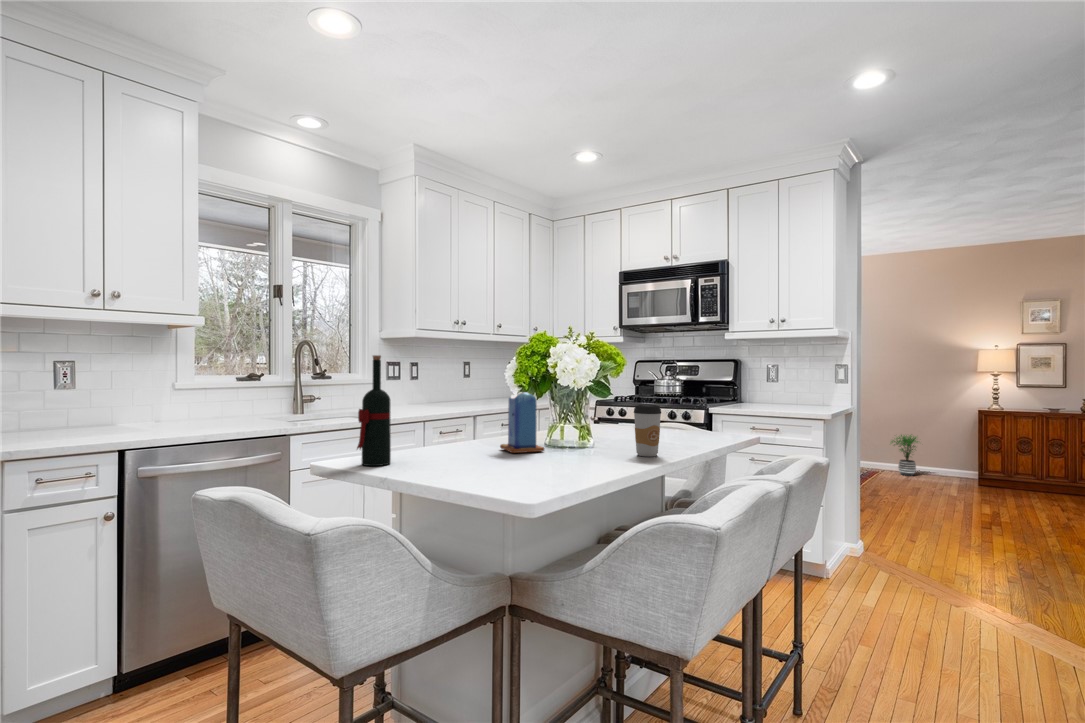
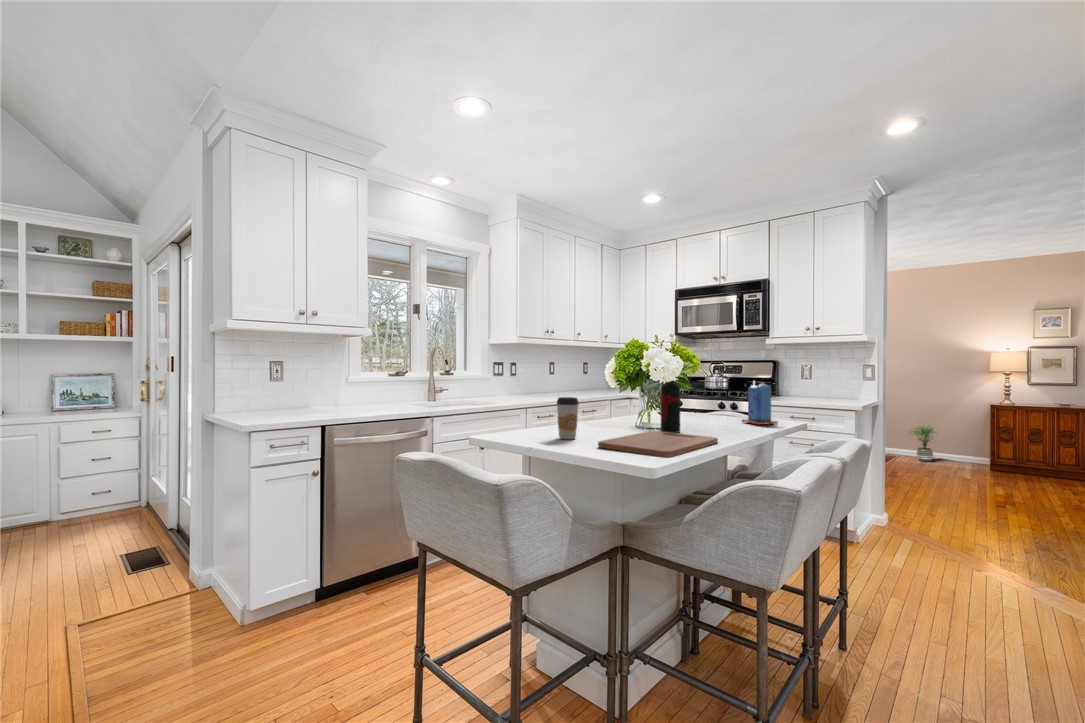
wine bottle: present [357,355,391,466] -> present [661,381,680,433]
candle: present [500,388,544,453] -> present [742,381,778,425]
coffee cup: present [634,404,661,456] -> present [557,397,579,439]
cutting board: none [473,452,638,492] -> present [598,431,718,457]

